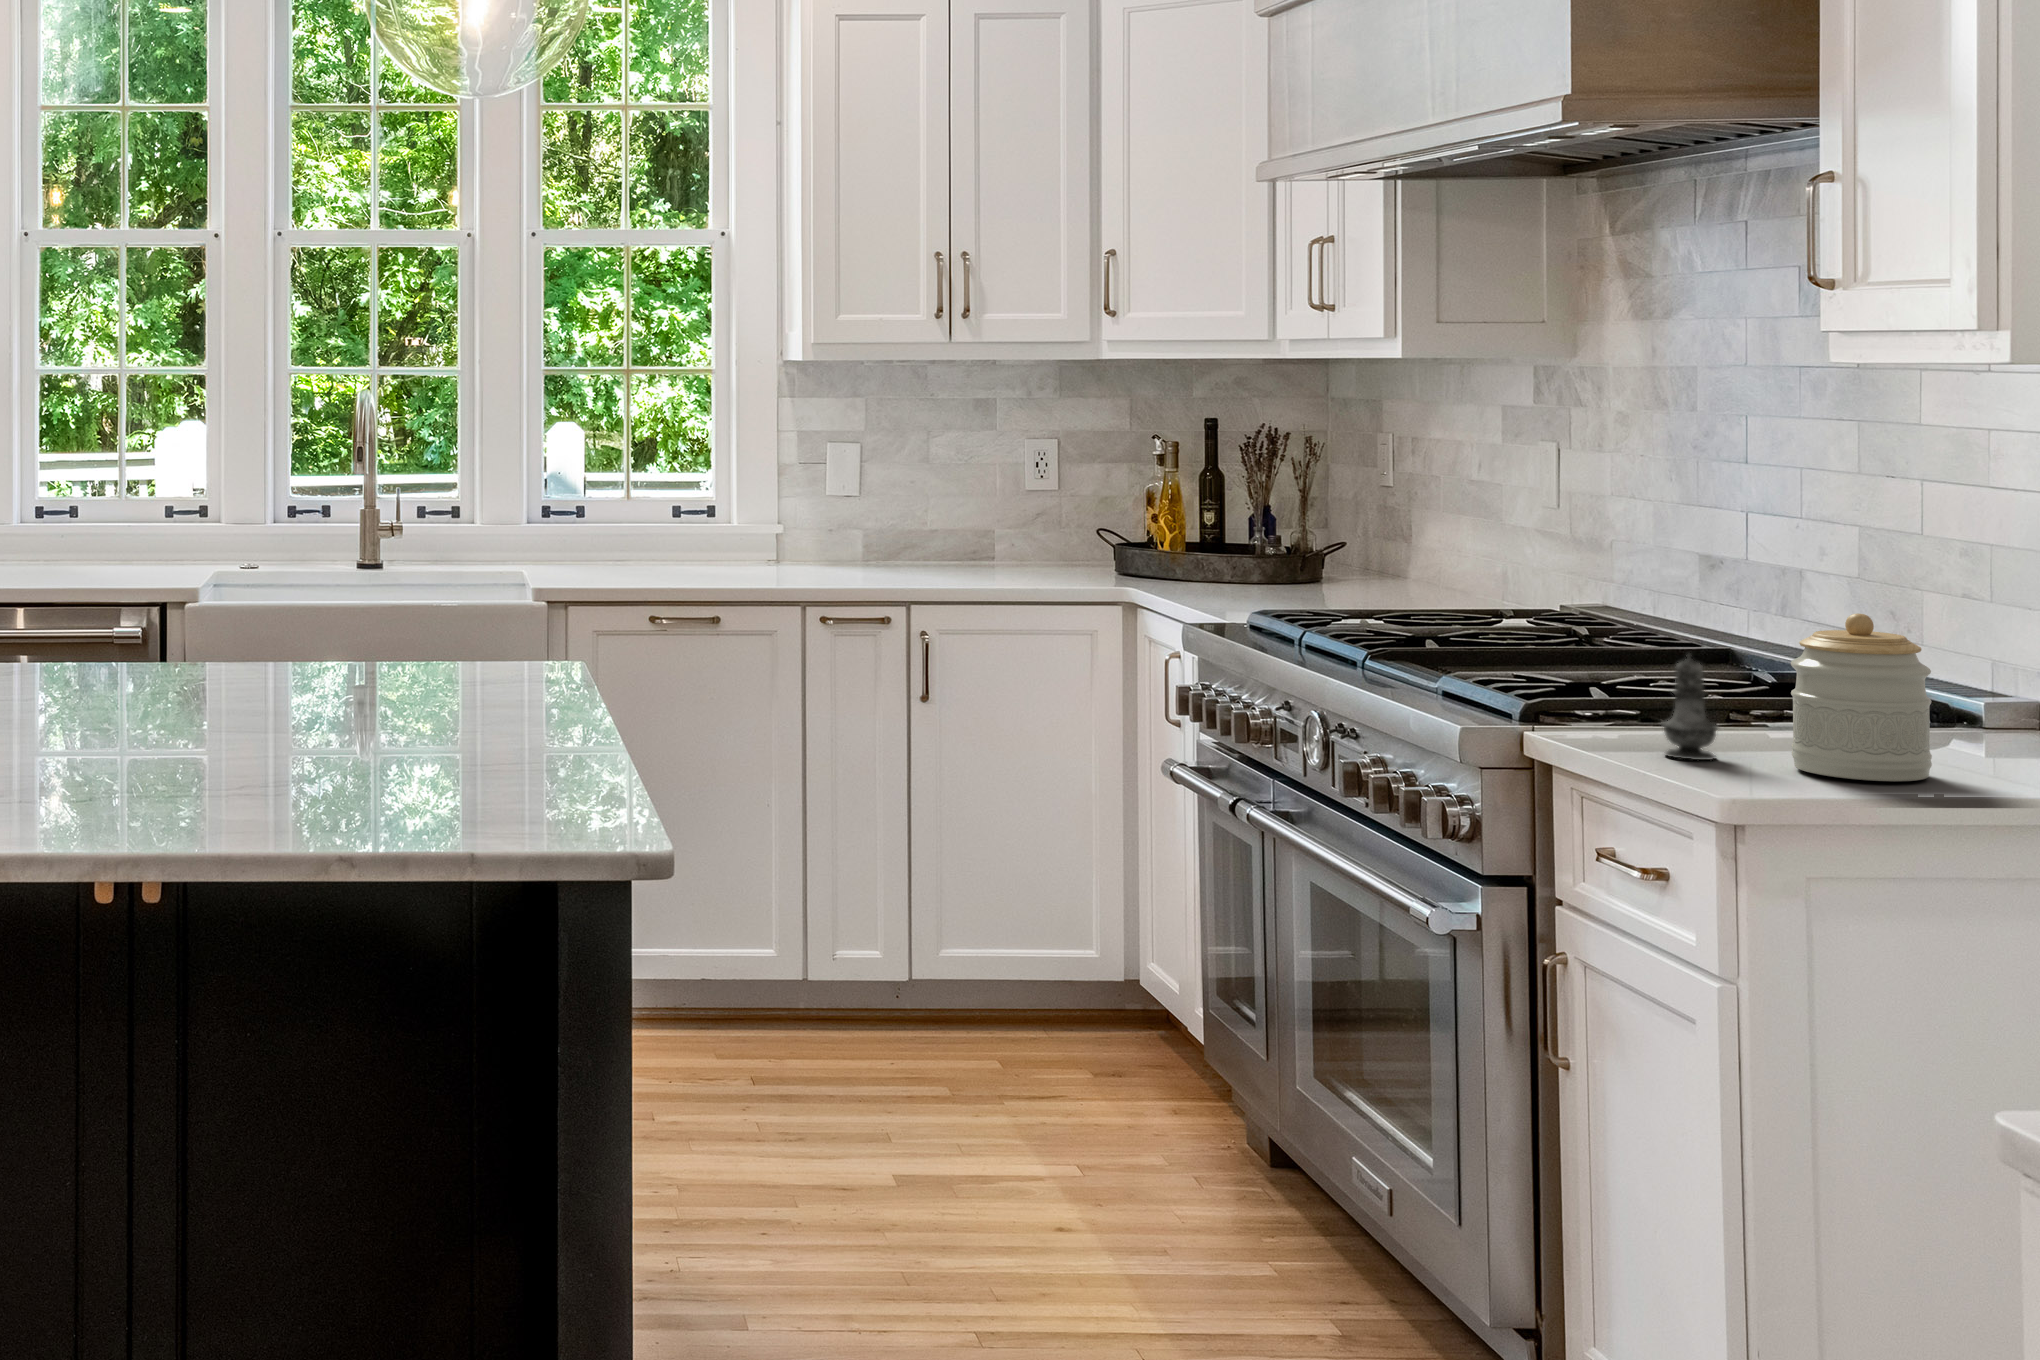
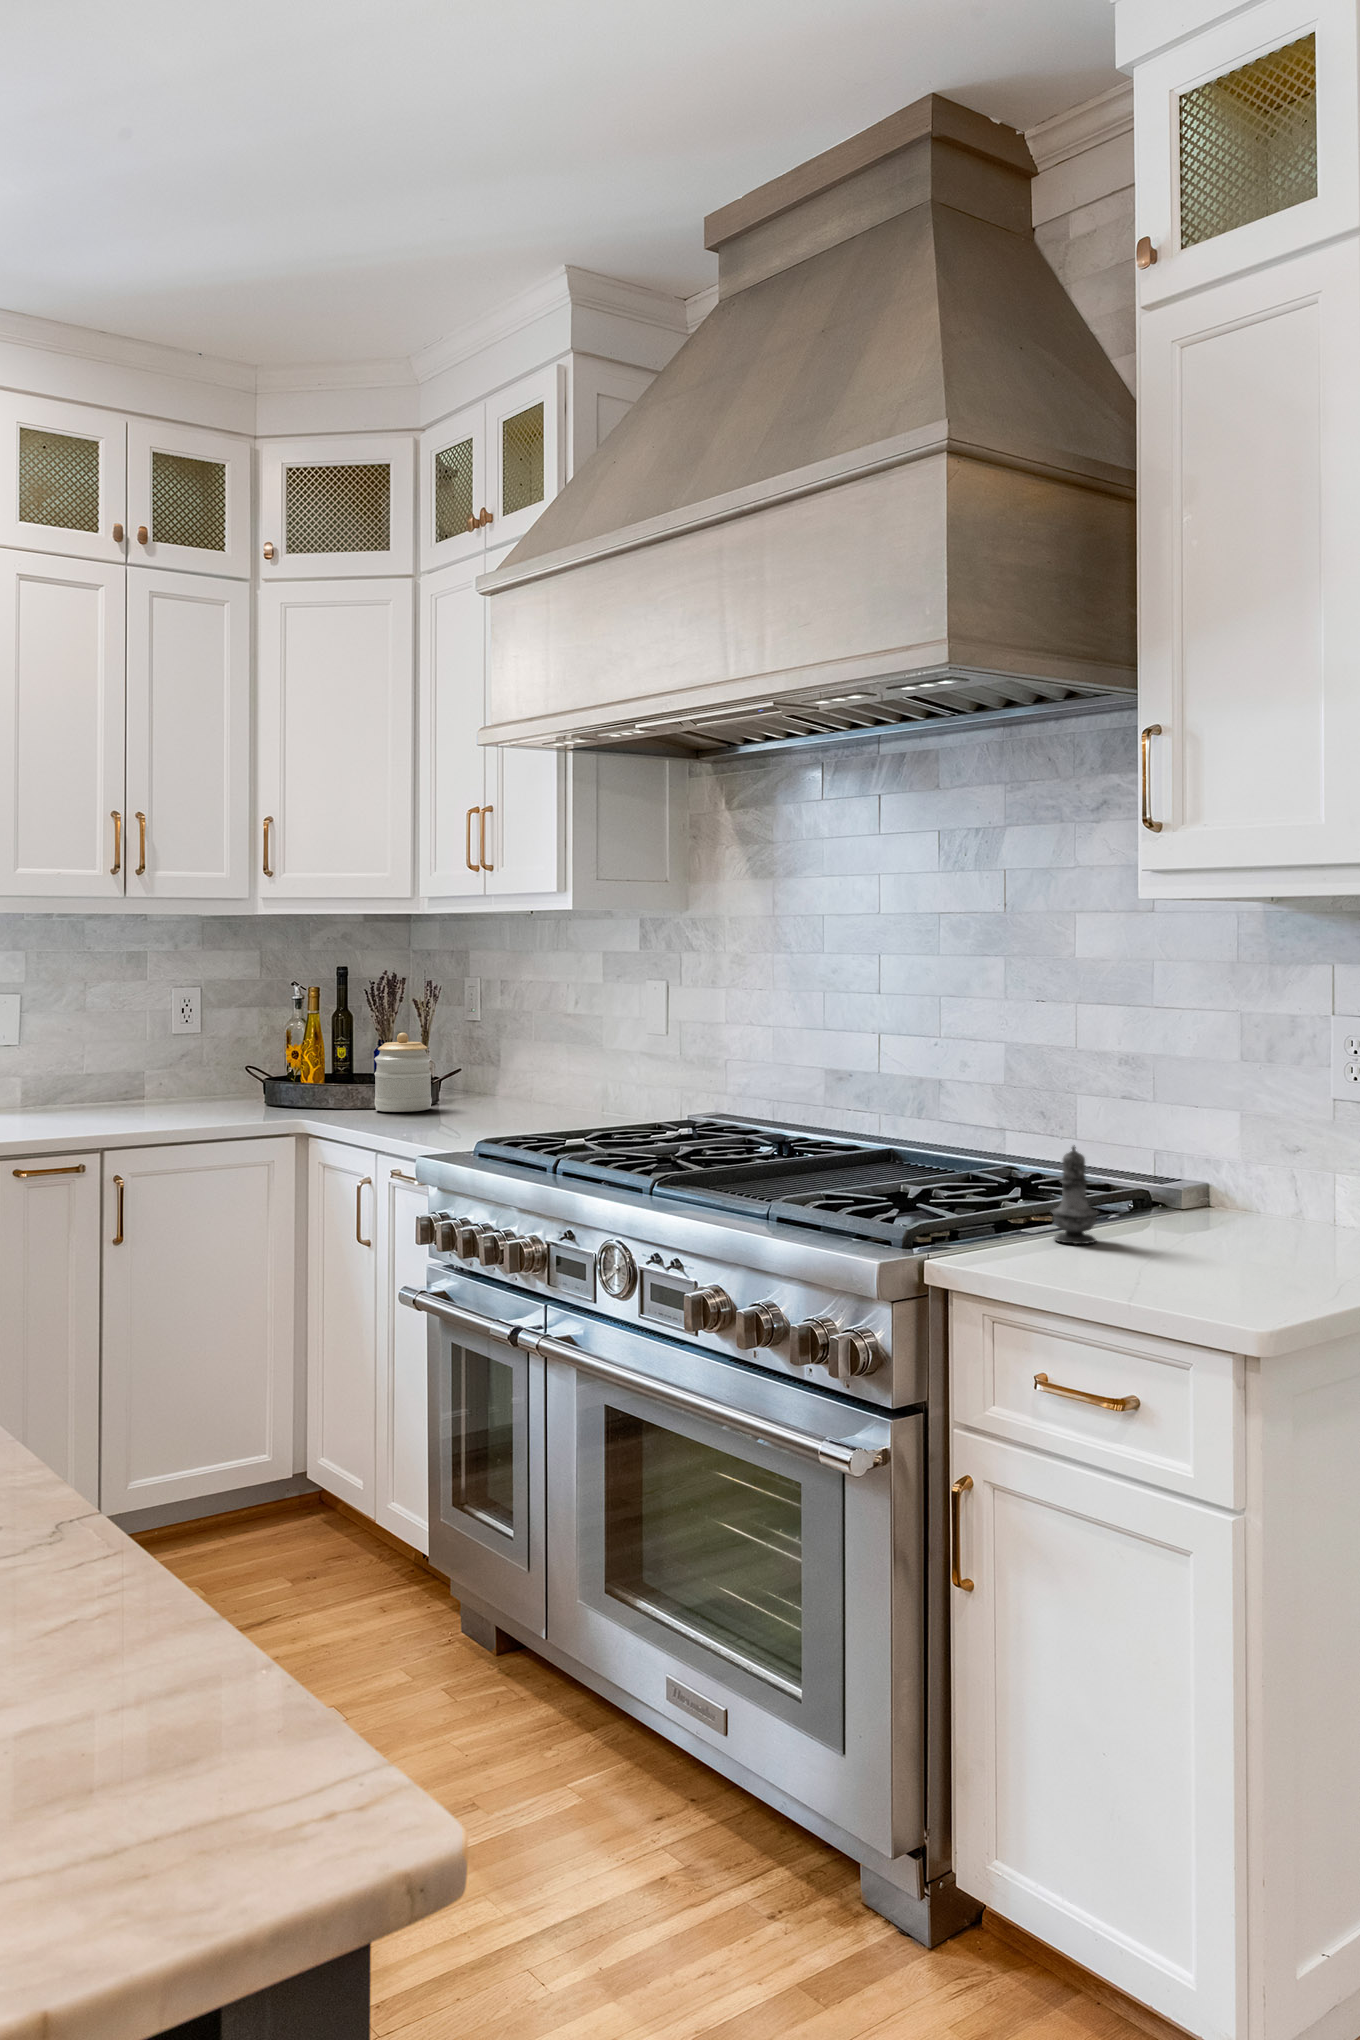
jar: present [1791,613,1932,781] -> present [374,1033,432,1112]

